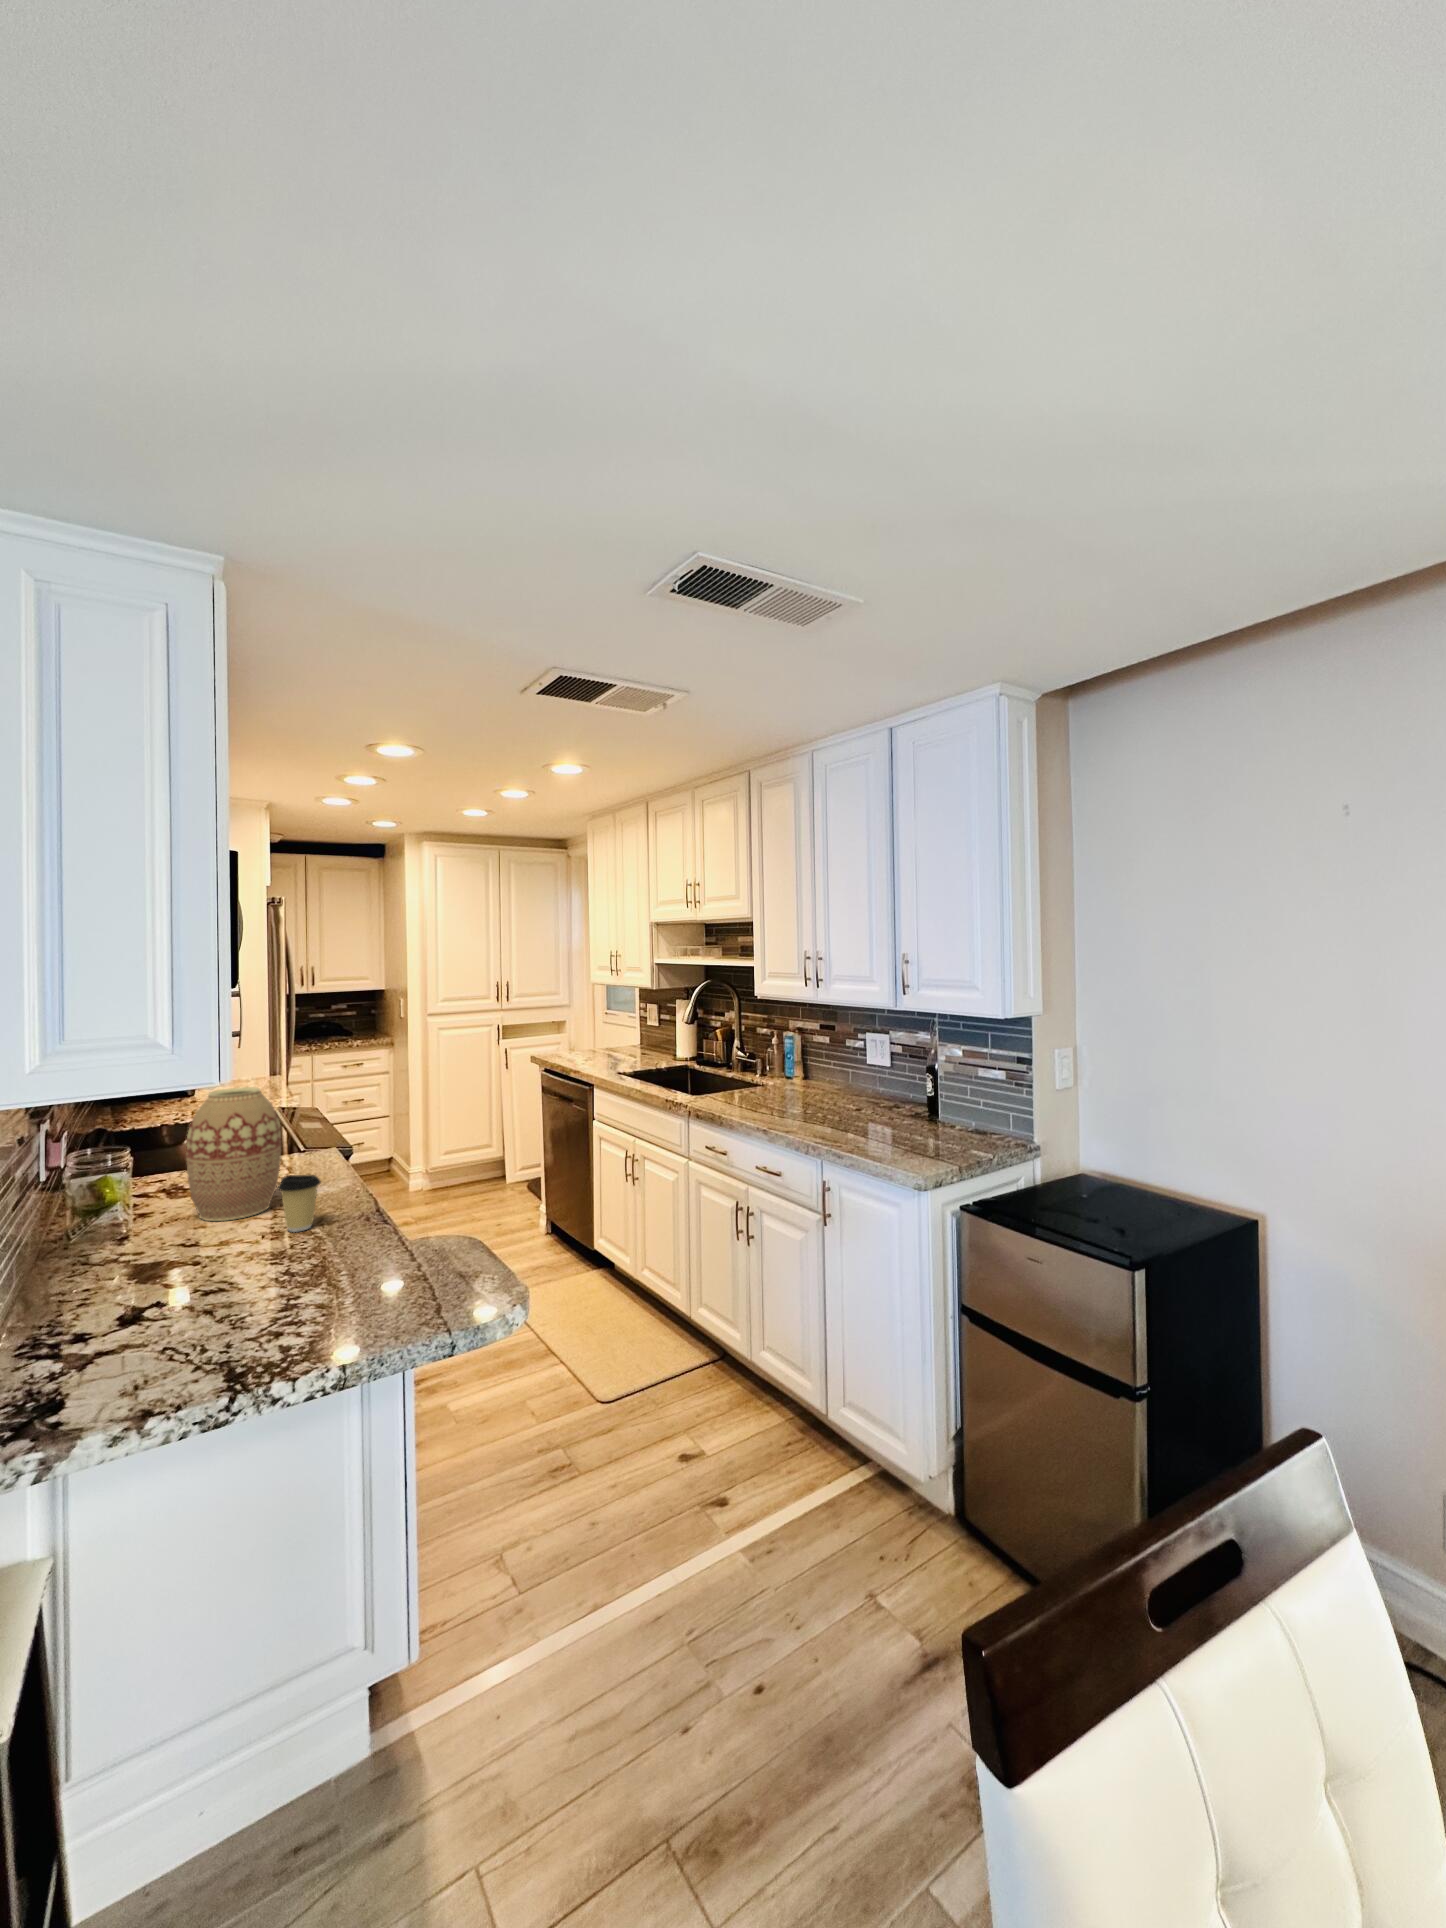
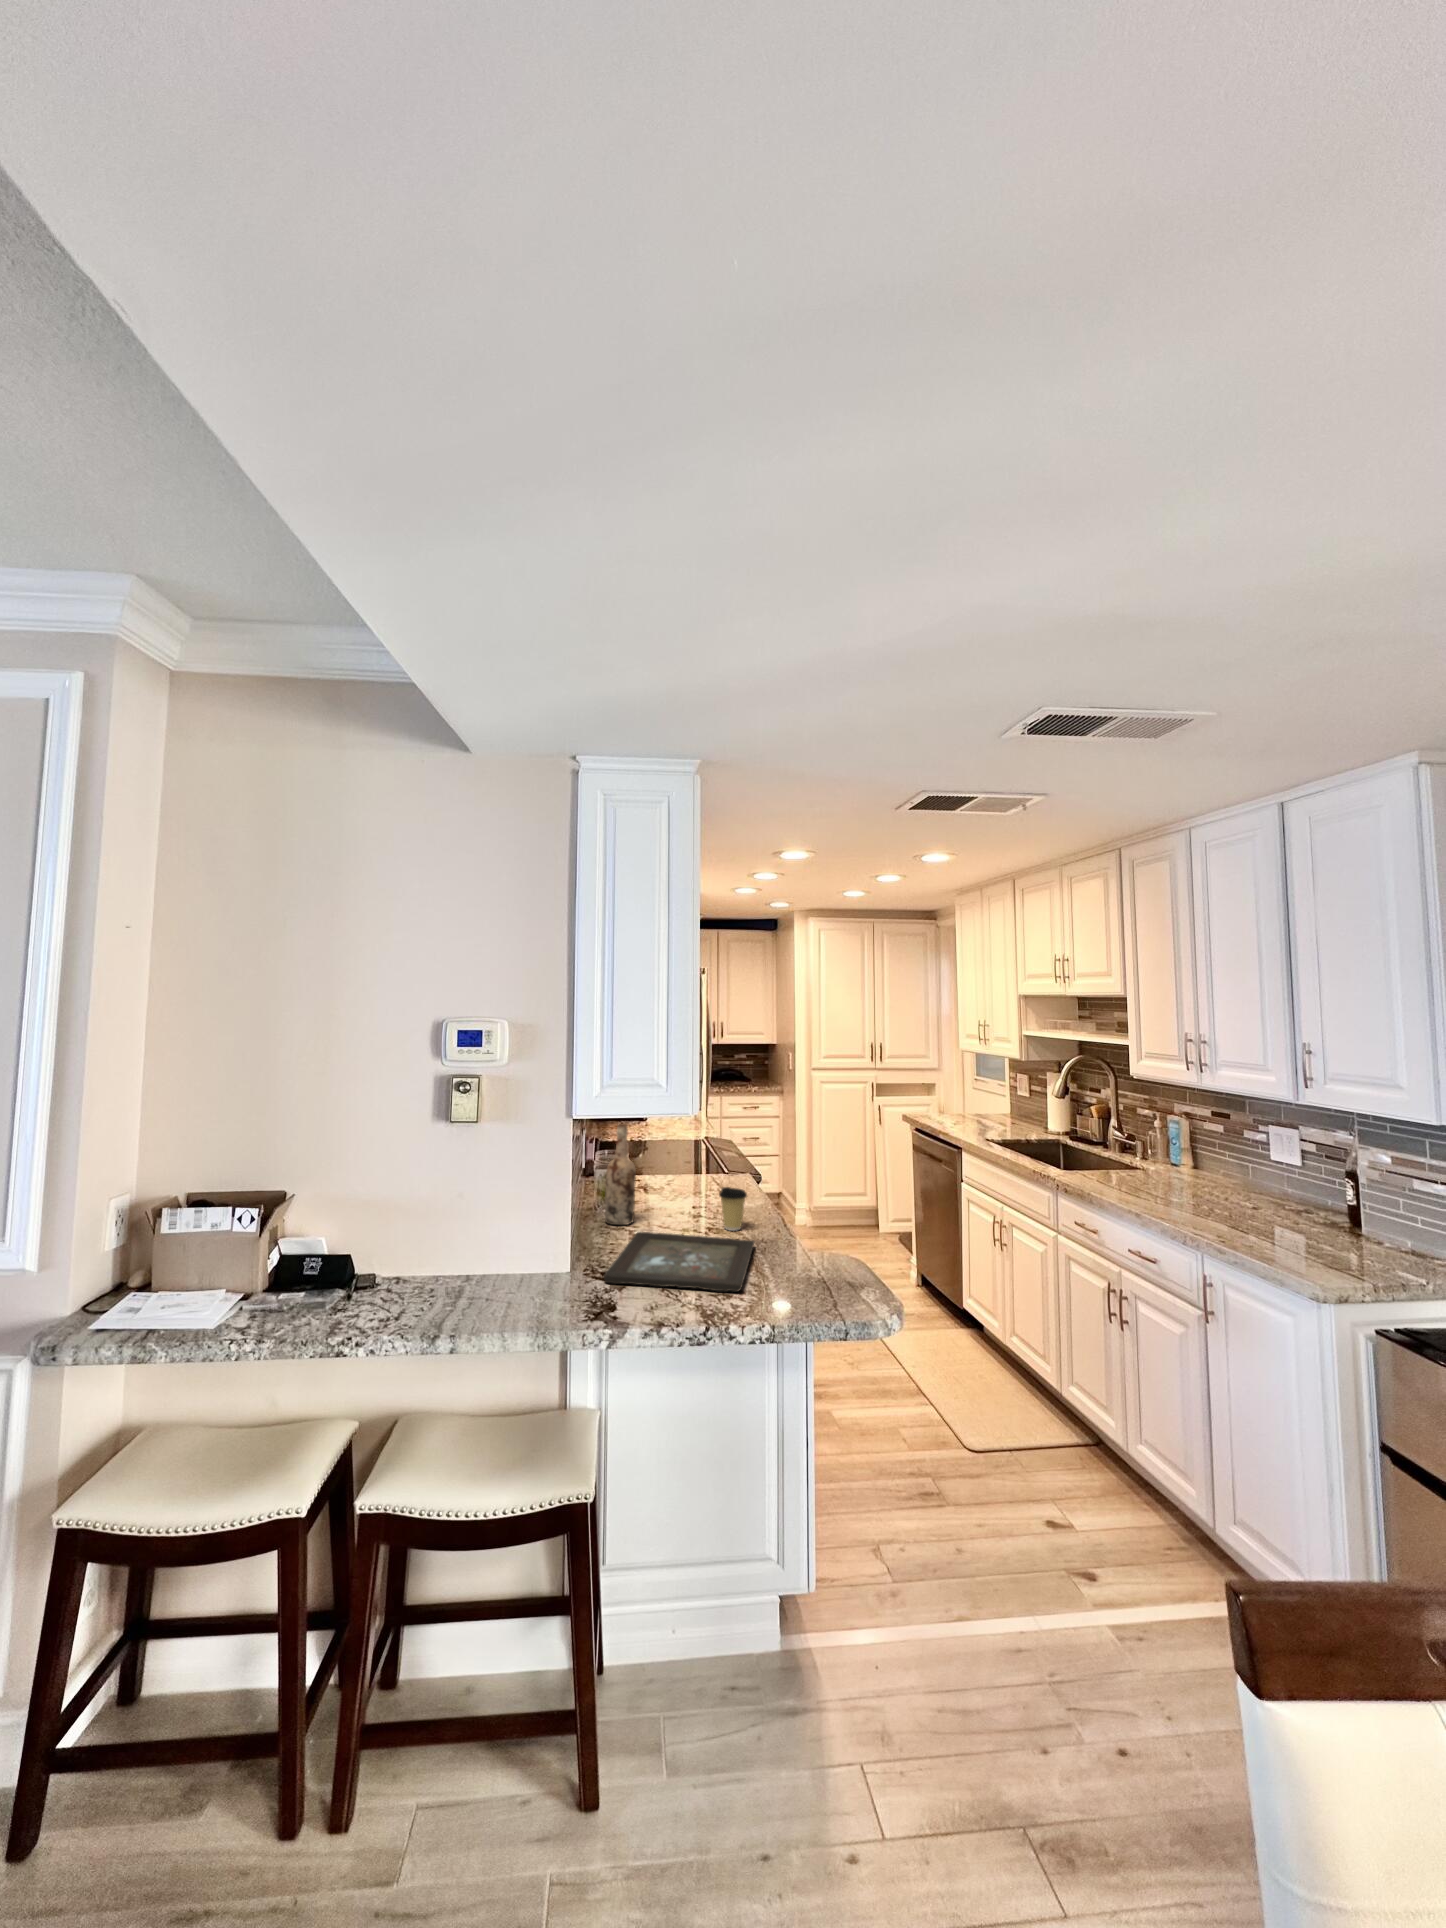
vase: present [186,1087,281,1221] -> none [660,1117,719,1214]
wine bottle: none [87,1110,141,1258] -> present [605,1124,636,1225]
tray: none [57,1241,329,1361] -> present [604,1232,754,1292]

